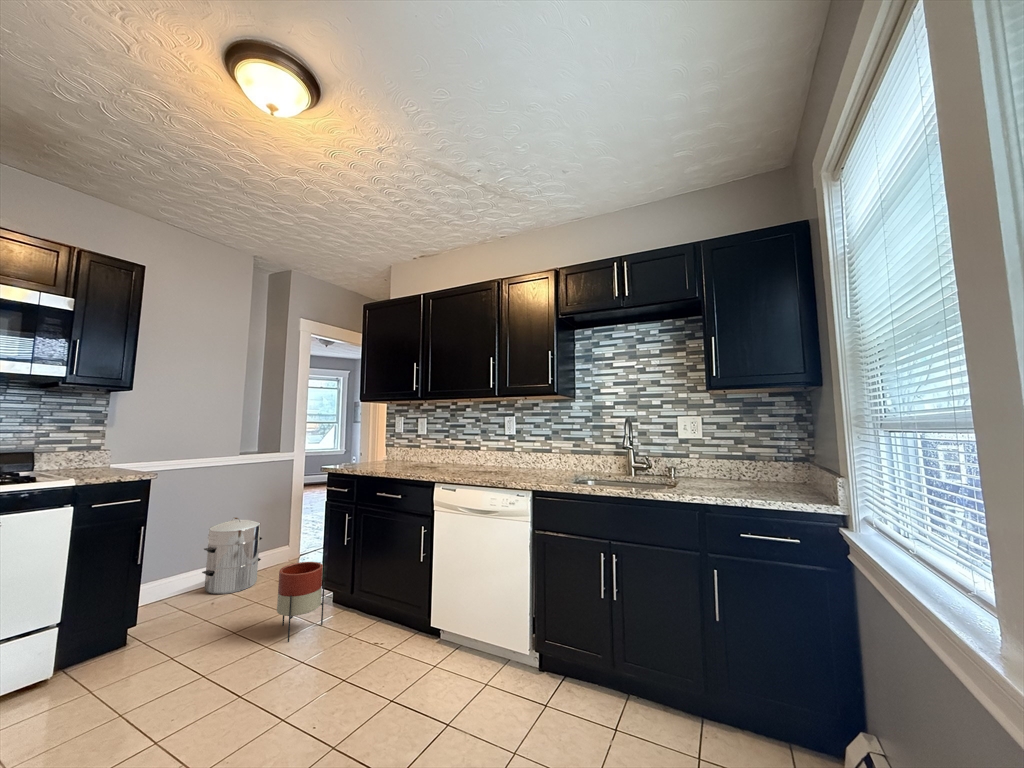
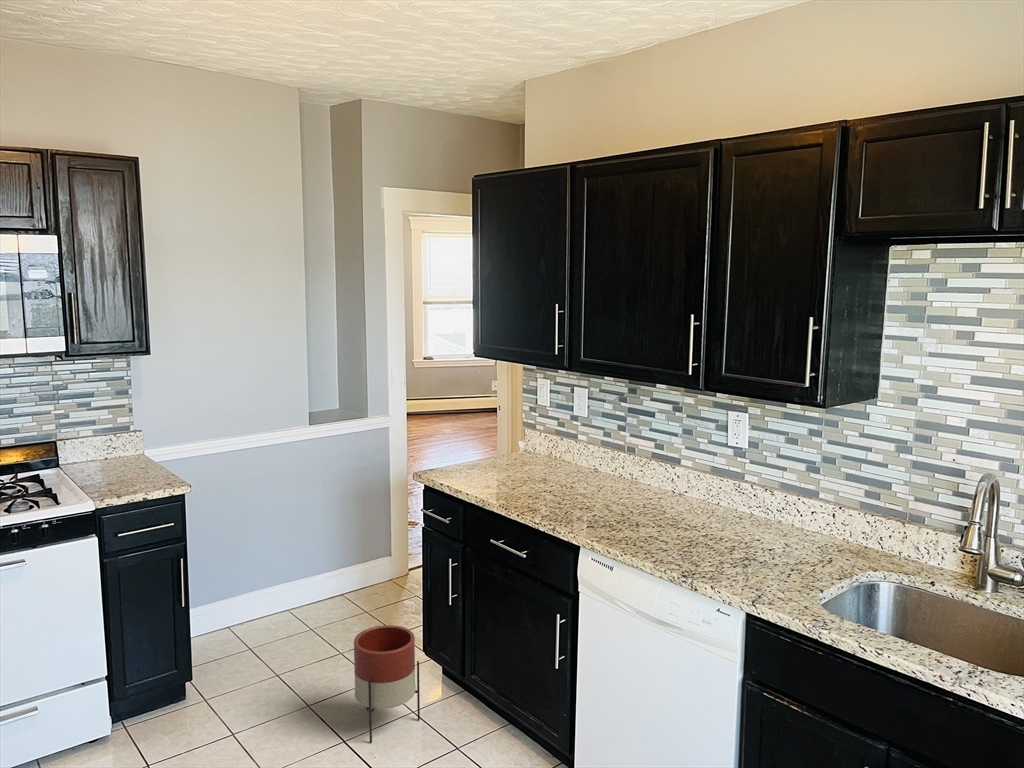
waste bin: present [202,518,262,594] -> none [271,523,347,631]

